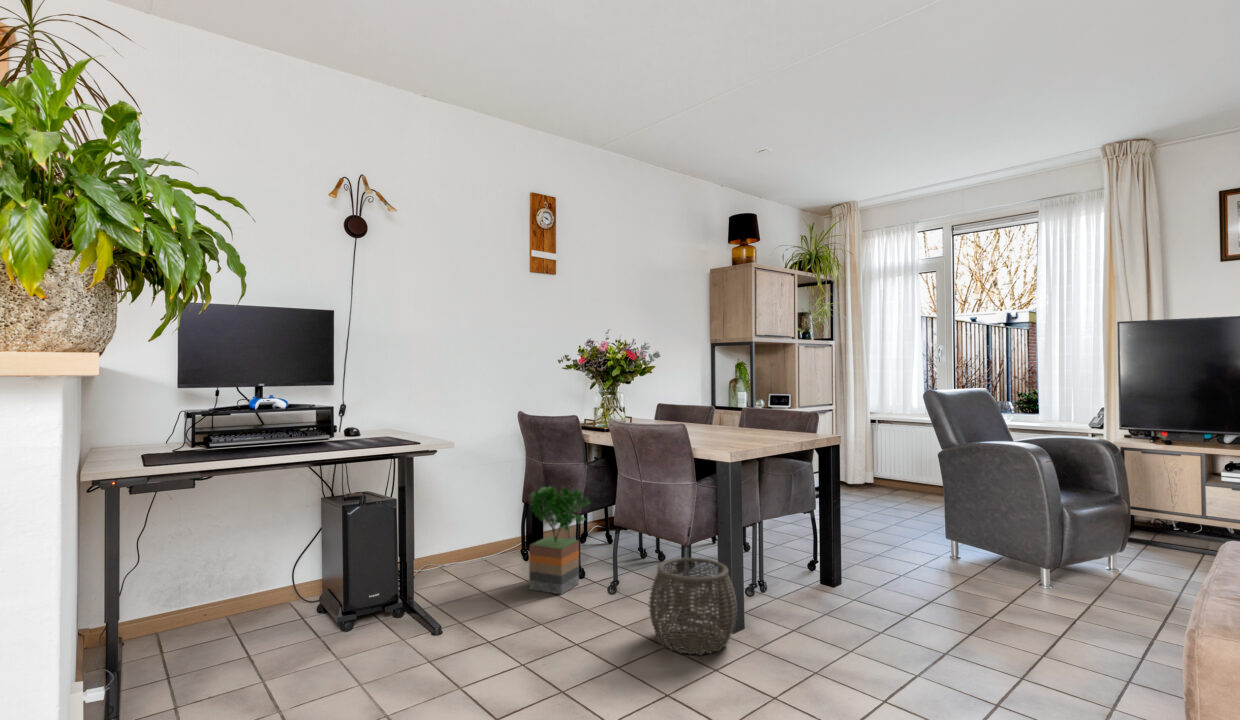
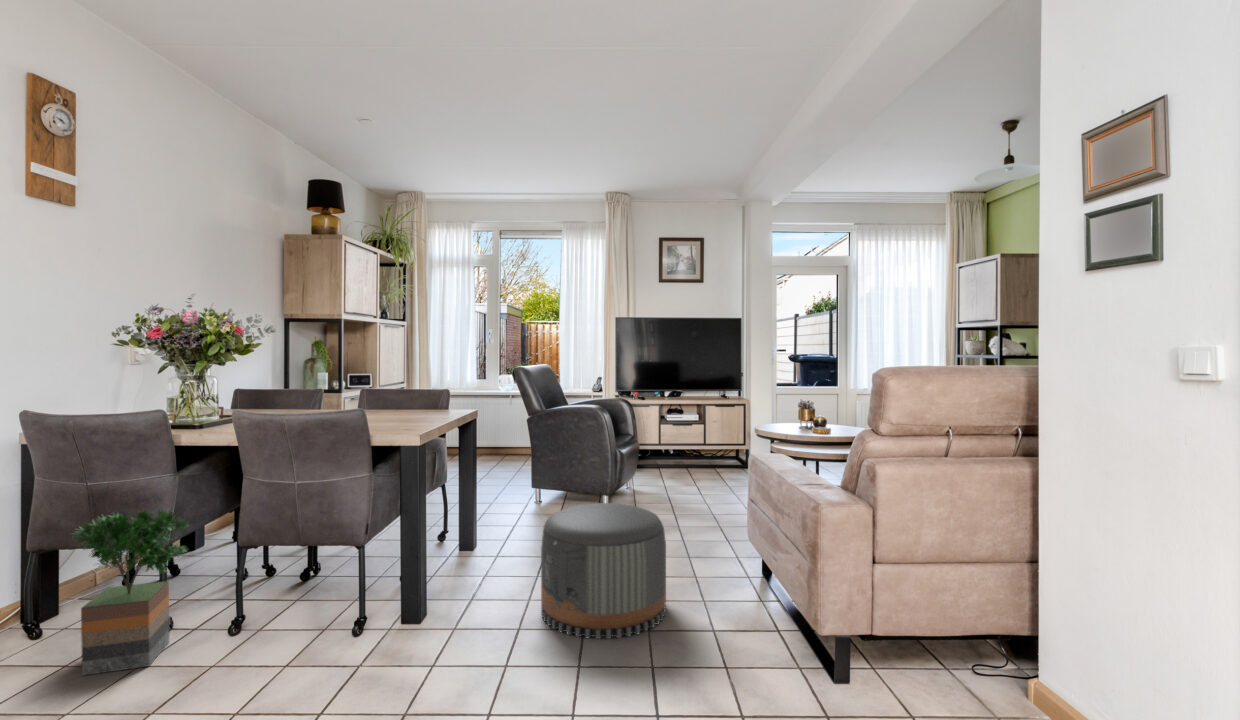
pouf: none [843,545,988,691] -> present [541,503,666,639]
woven basket: present [649,558,737,655] -> none [330,563,444,689]

